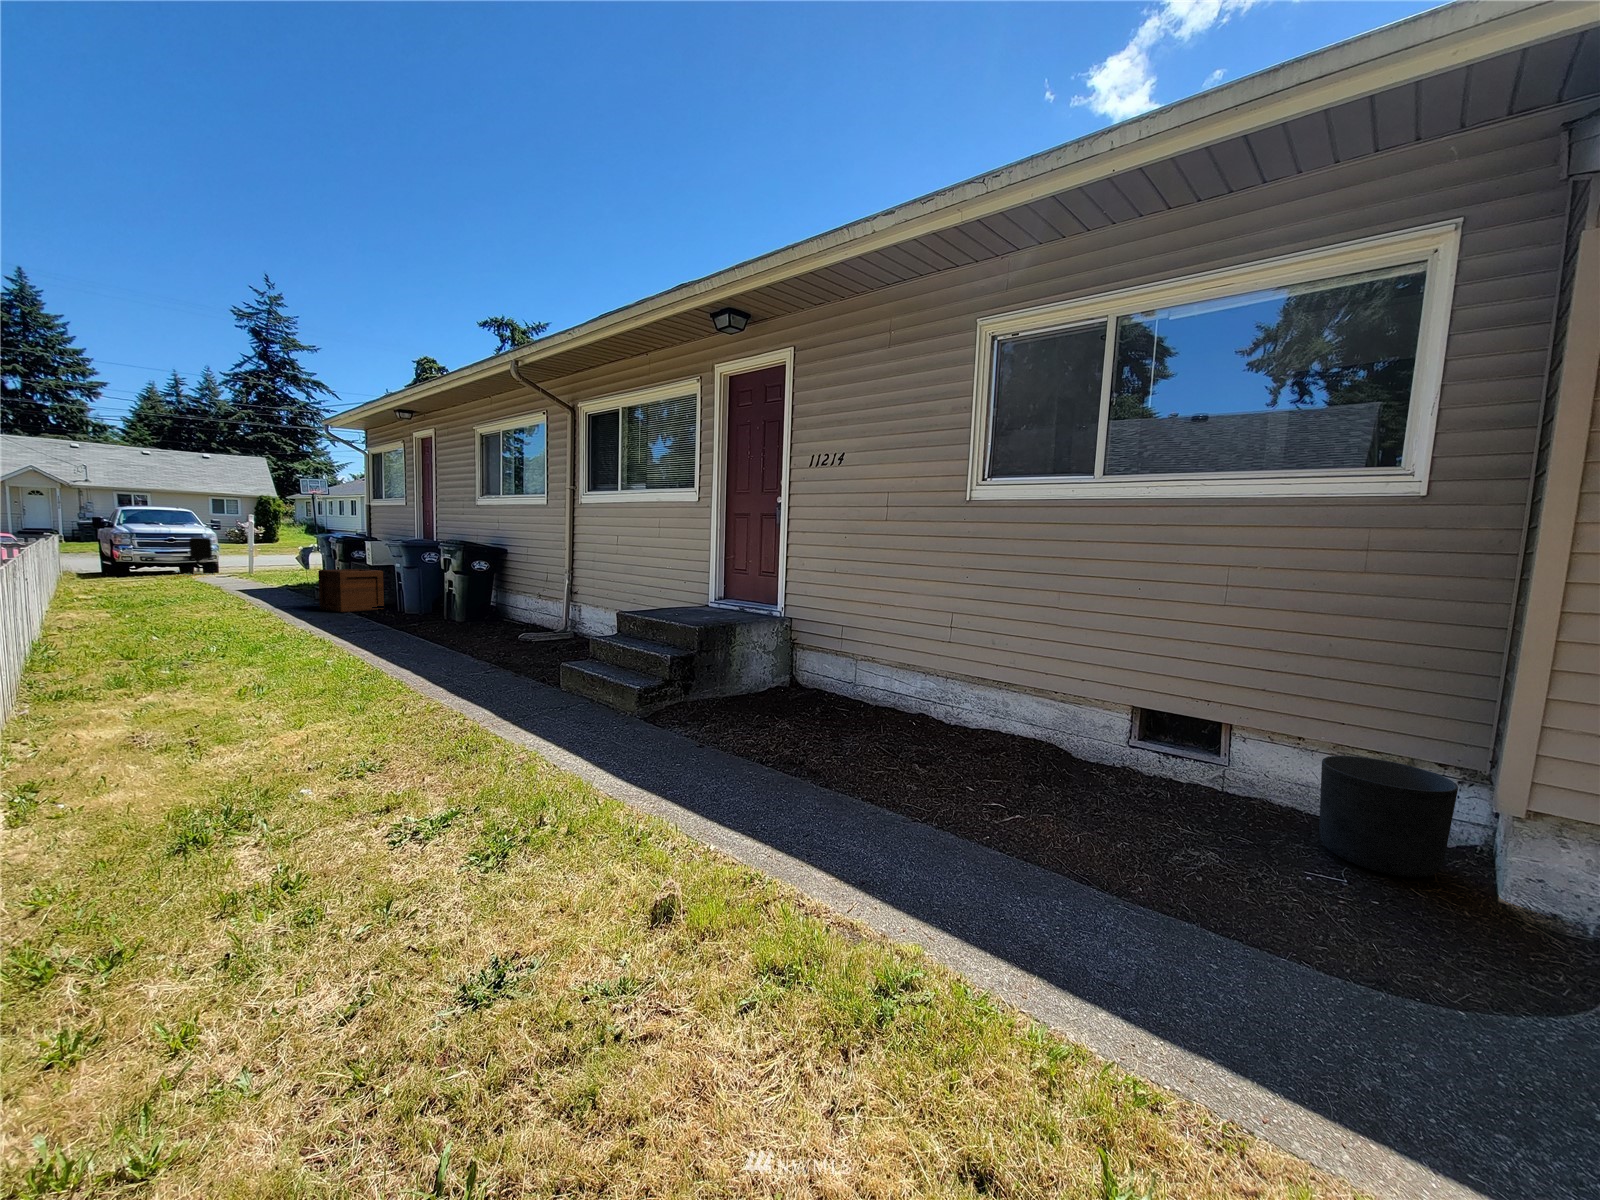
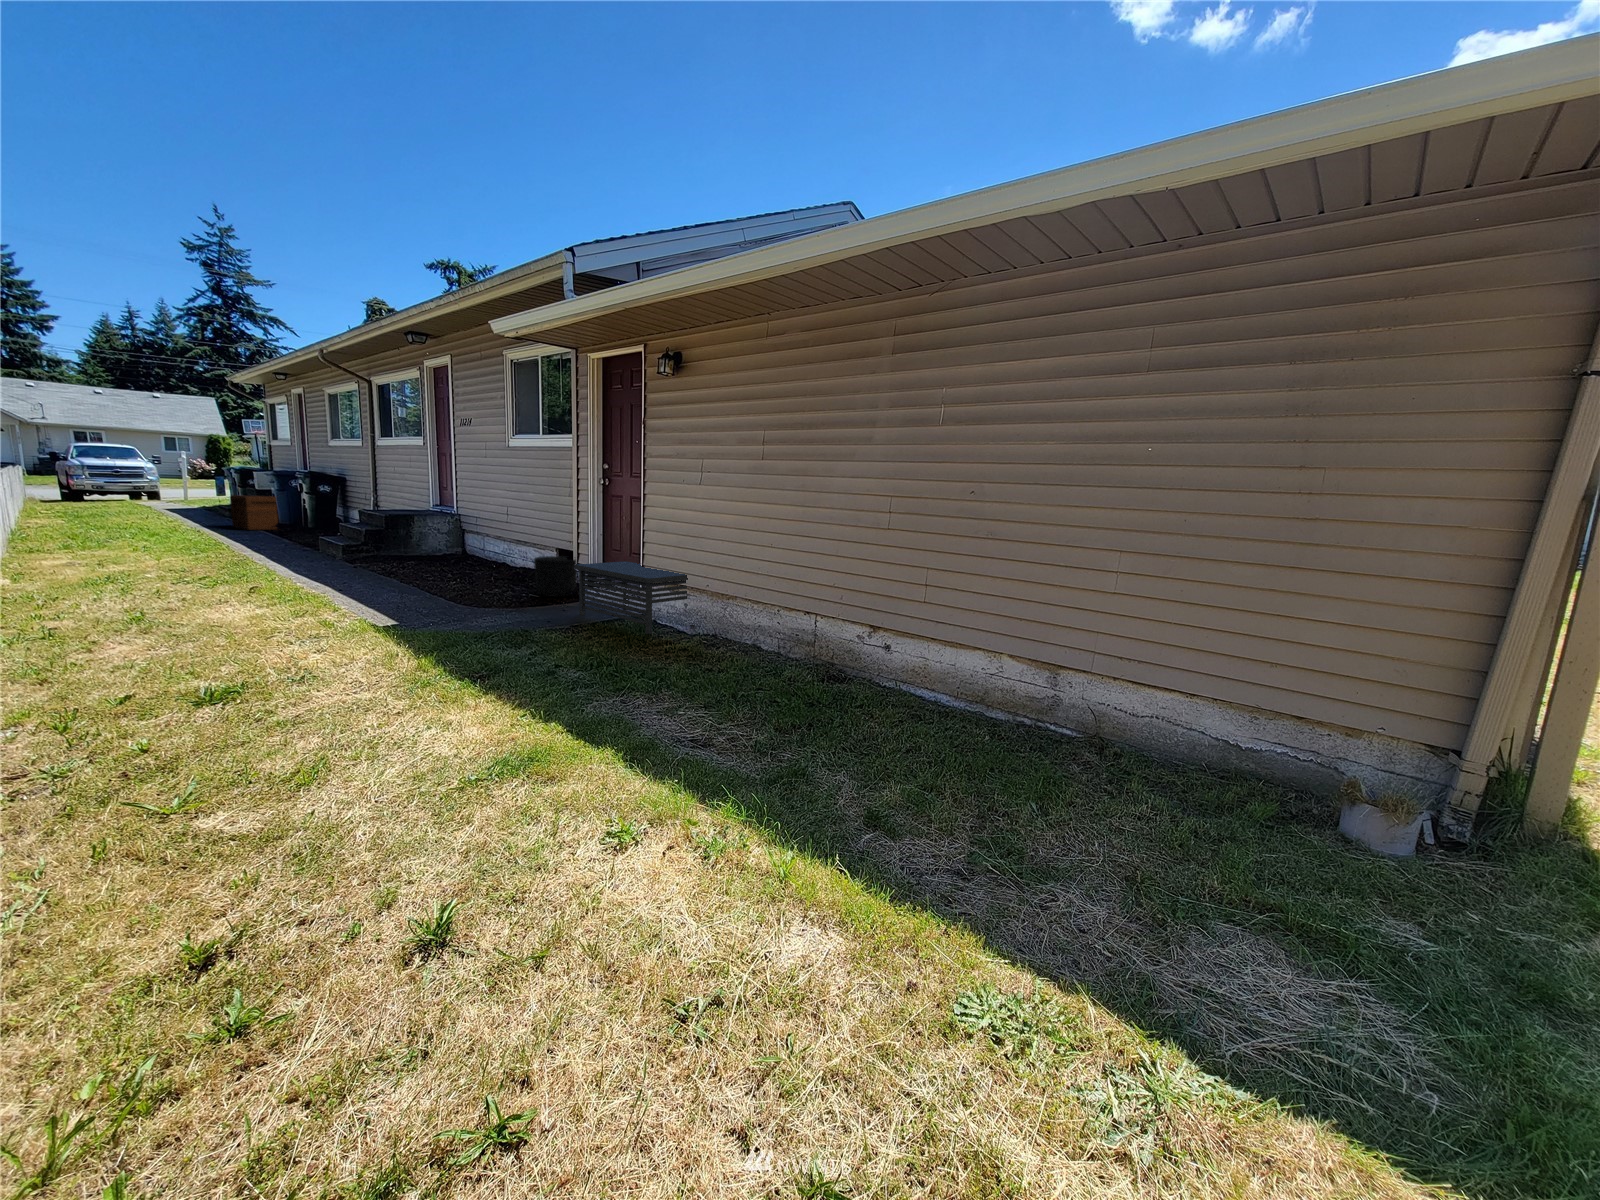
chair: present [178,537,215,574] -> none [125,469,160,503]
storage bench: none [996,684,1247,843] -> present [575,561,694,634]
planter: present [1319,756,1458,877] -> present [534,556,577,597]

